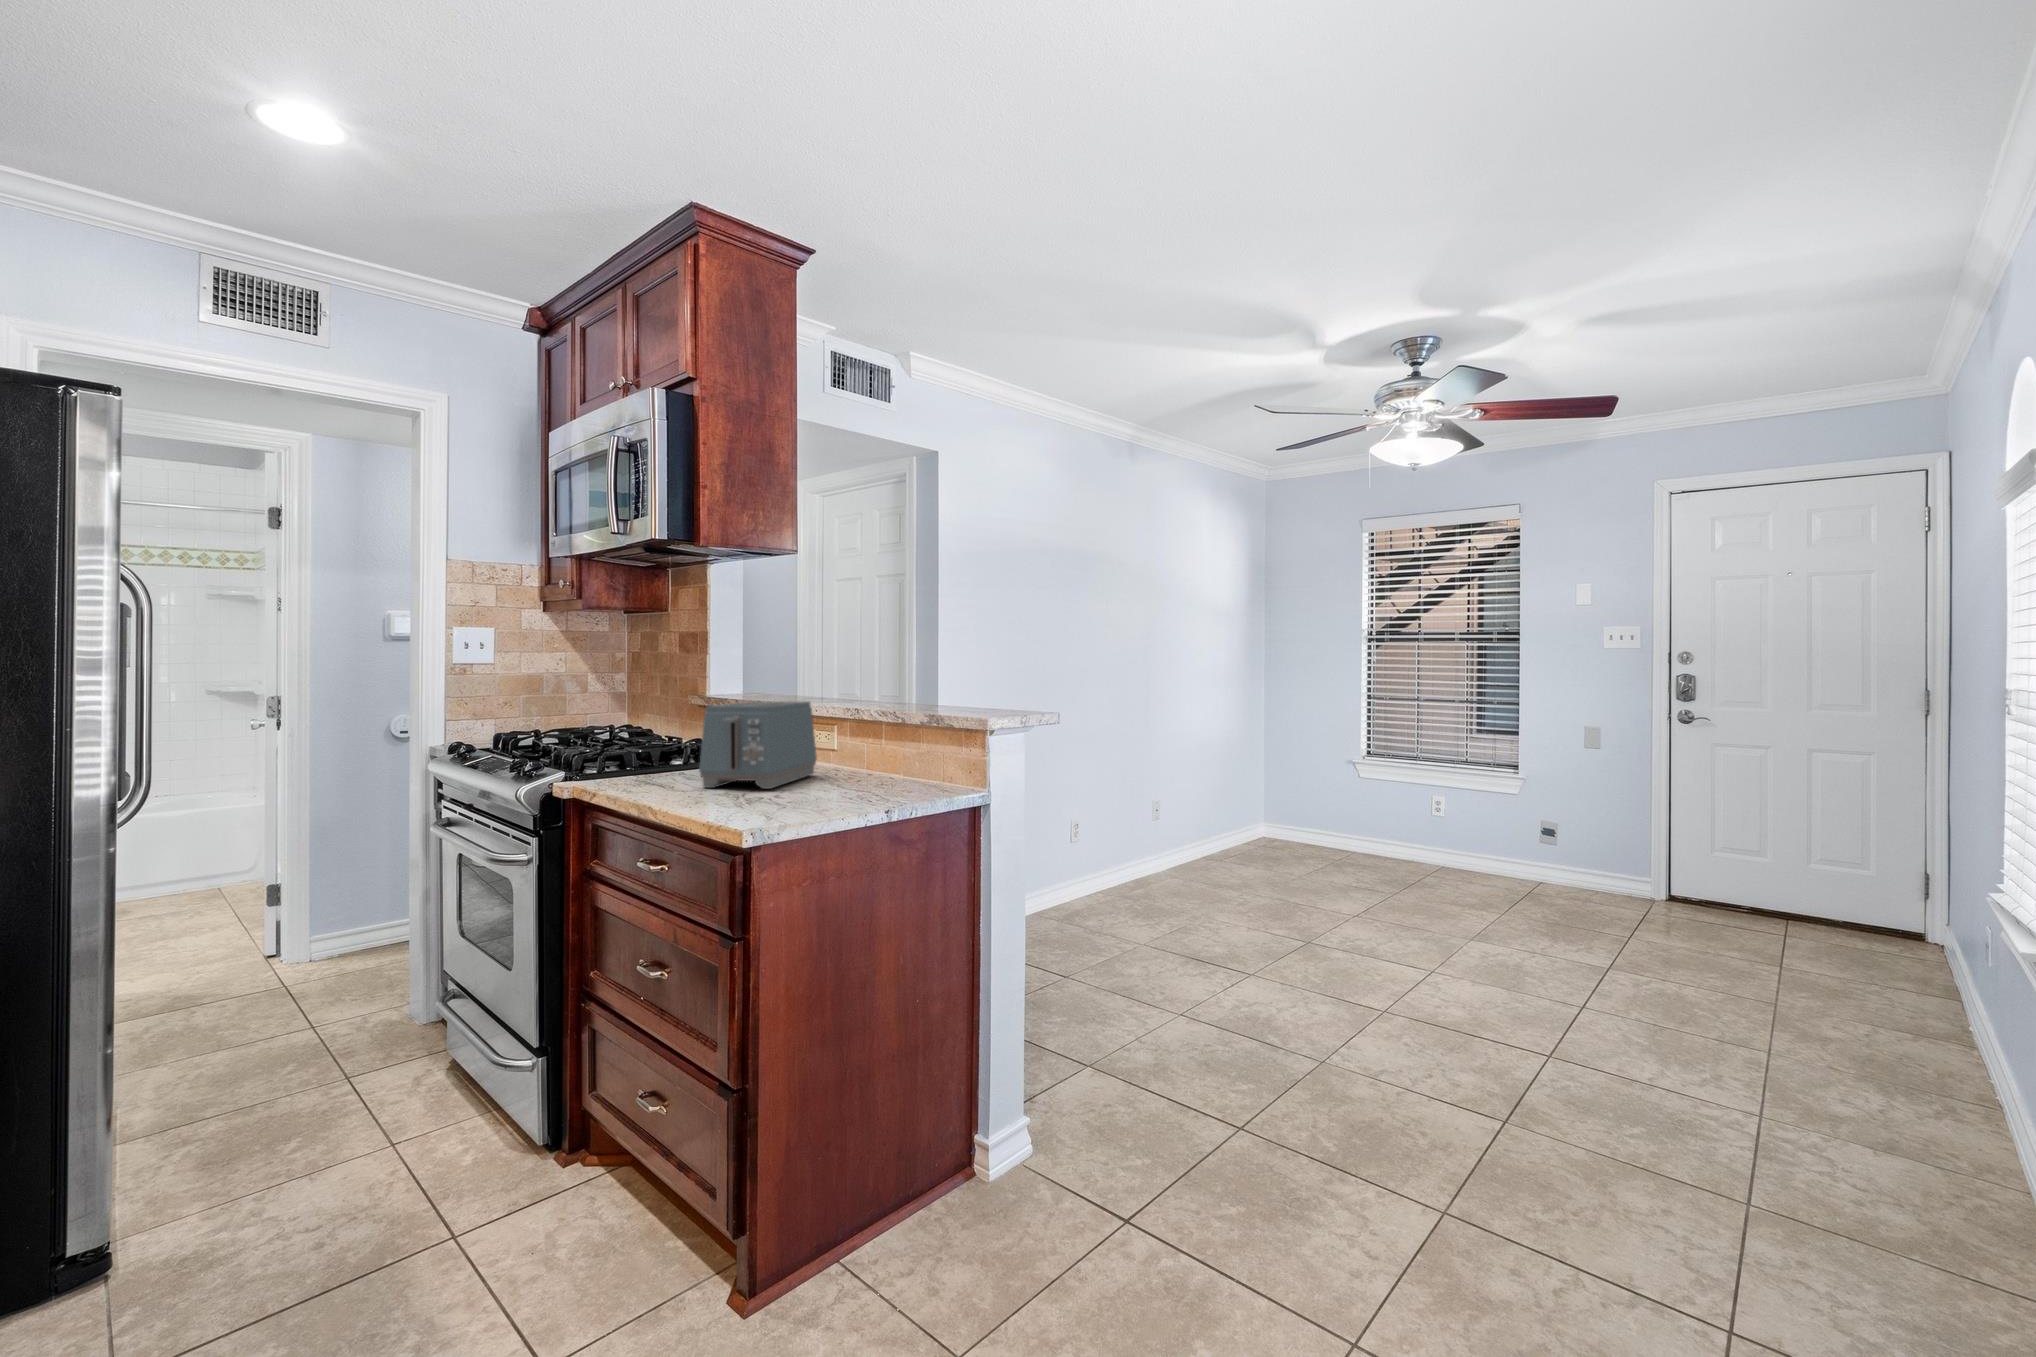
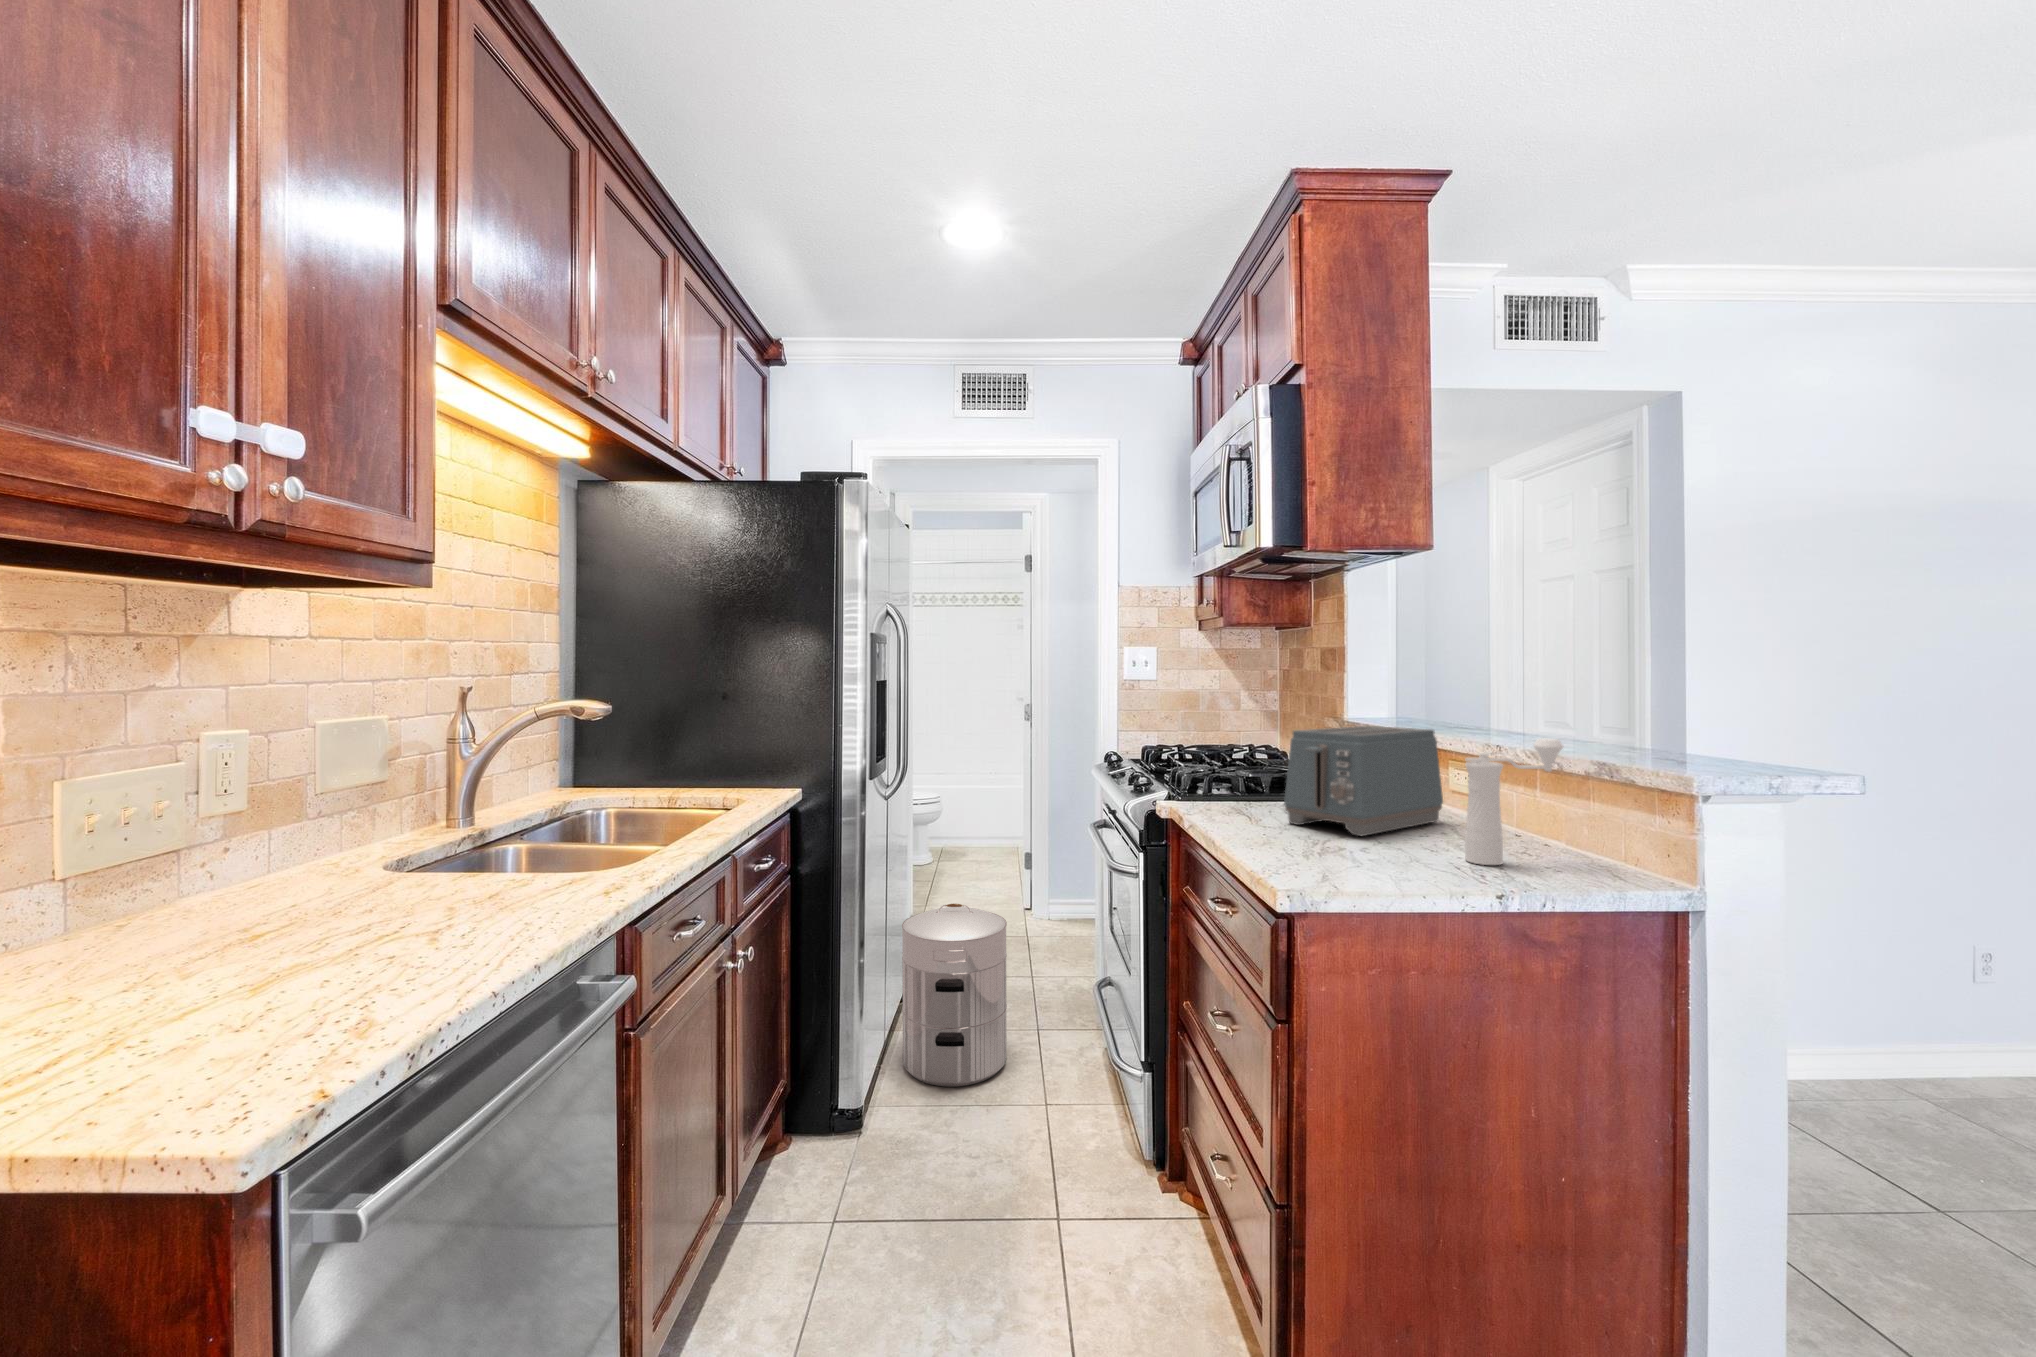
pepper mill: none [849,702,908,795] -> present [1465,739,1563,865]
waste bin: none [145,953,326,1196] -> present [902,904,1007,1087]

